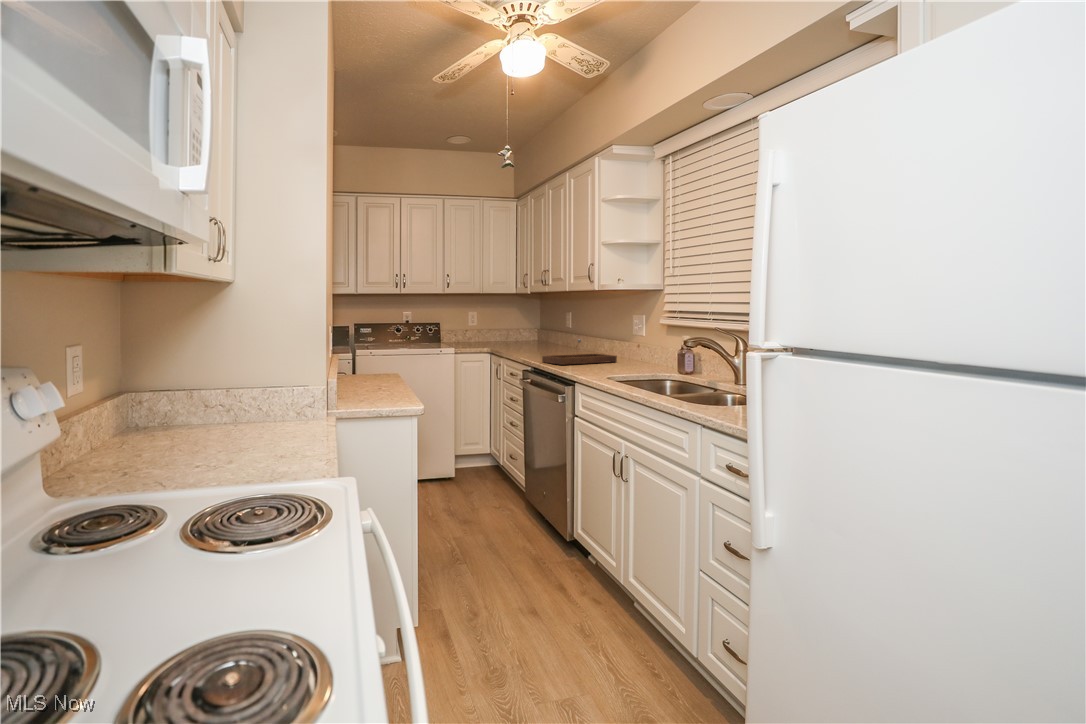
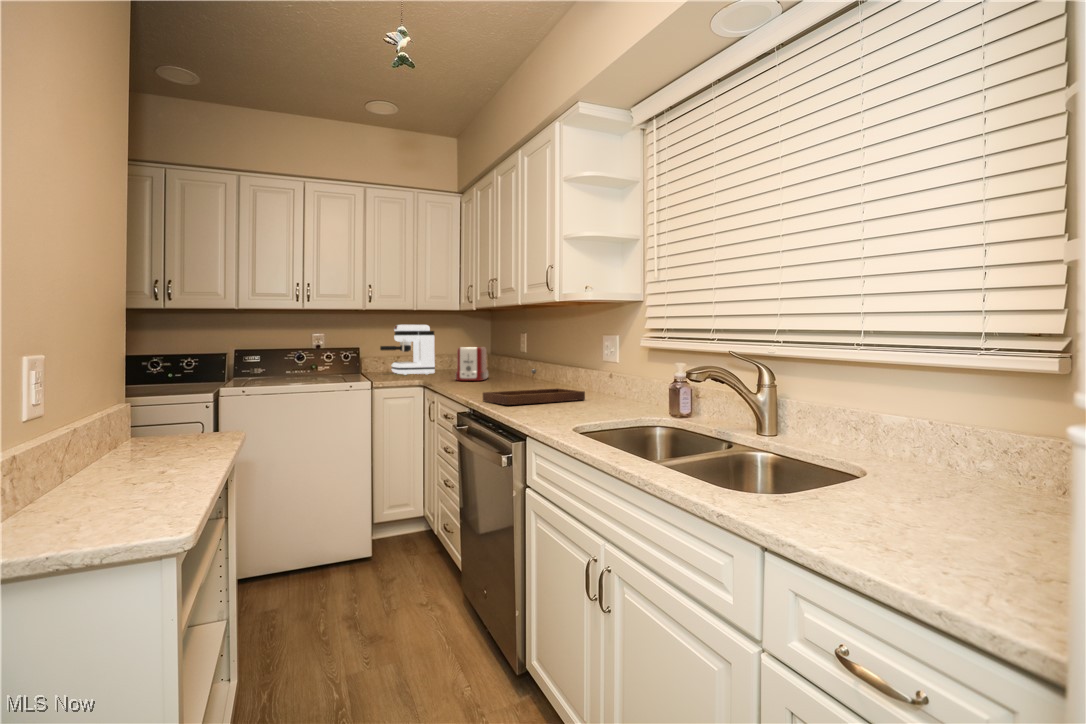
coffee maker: none [457,305,499,344] -> present [380,325,435,375]
toaster: none [516,322,541,348] -> present [455,347,488,381]

